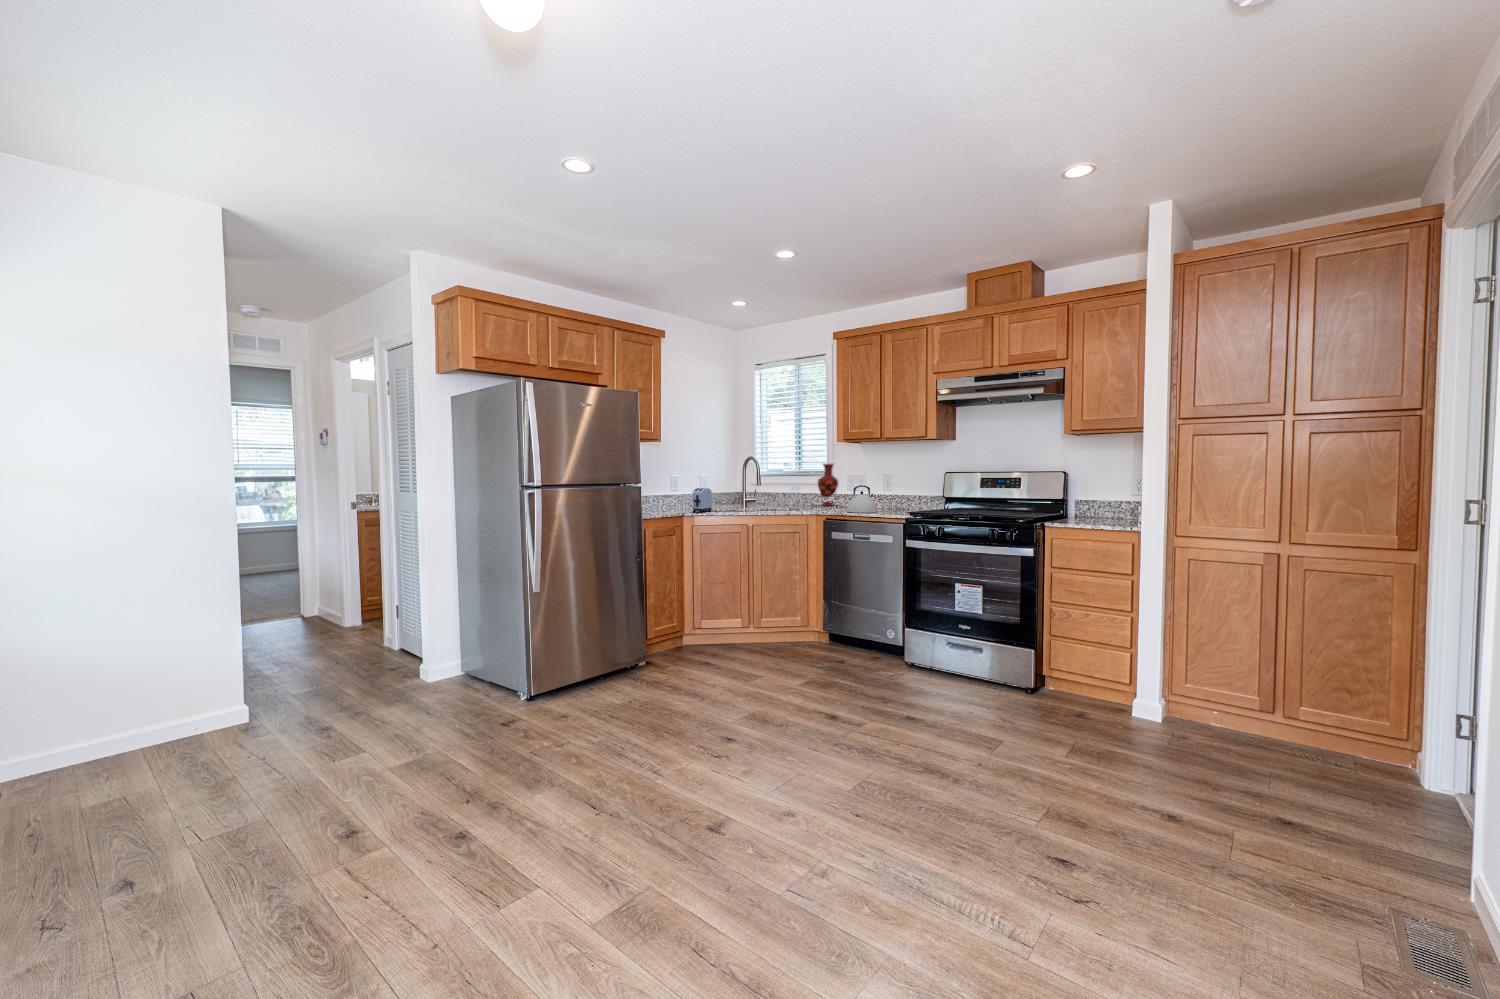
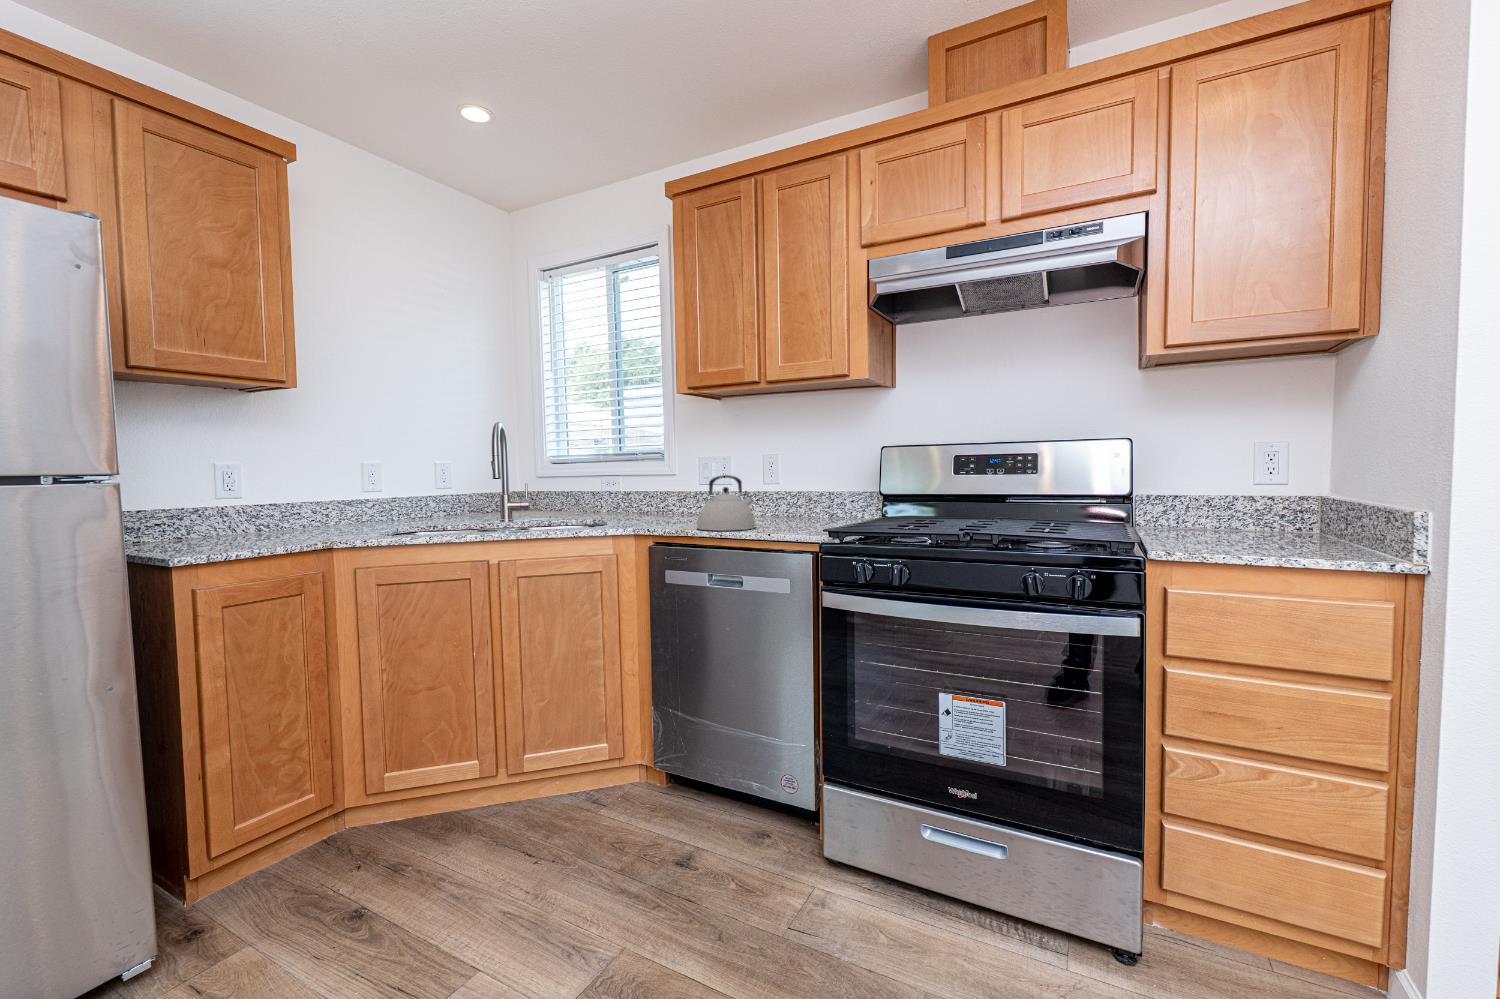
vase: present [818,464,838,506] -> none [647,439,686,514]
toaster: present [692,488,712,513] -> none [352,486,415,541]

